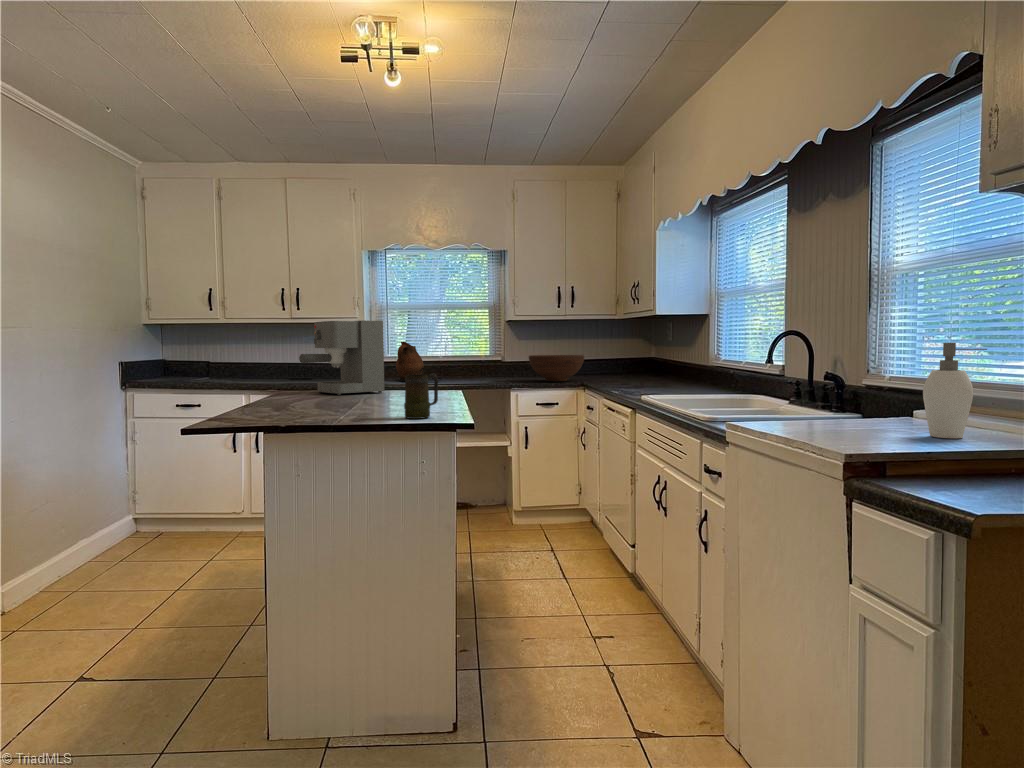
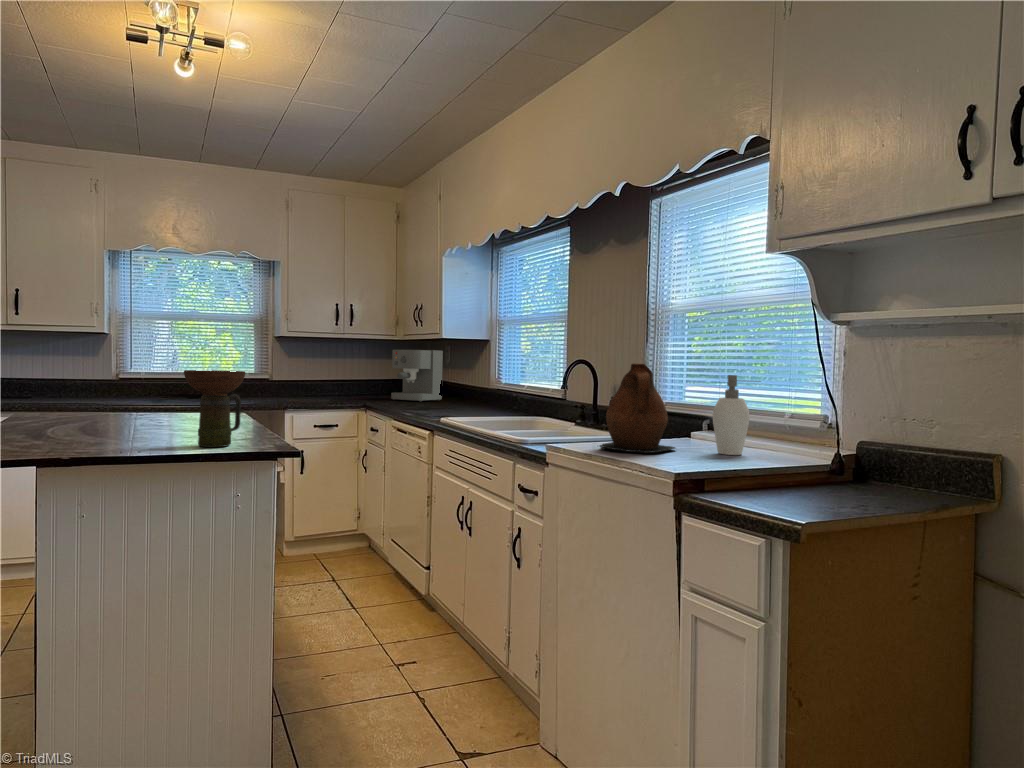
coffee maker: present [299,320,384,395] -> present [391,350,443,402]
ceramic pitcher: present [395,342,424,381] -> present [600,363,675,453]
fruit bowl: present [529,355,584,382] -> present [184,370,245,396]

